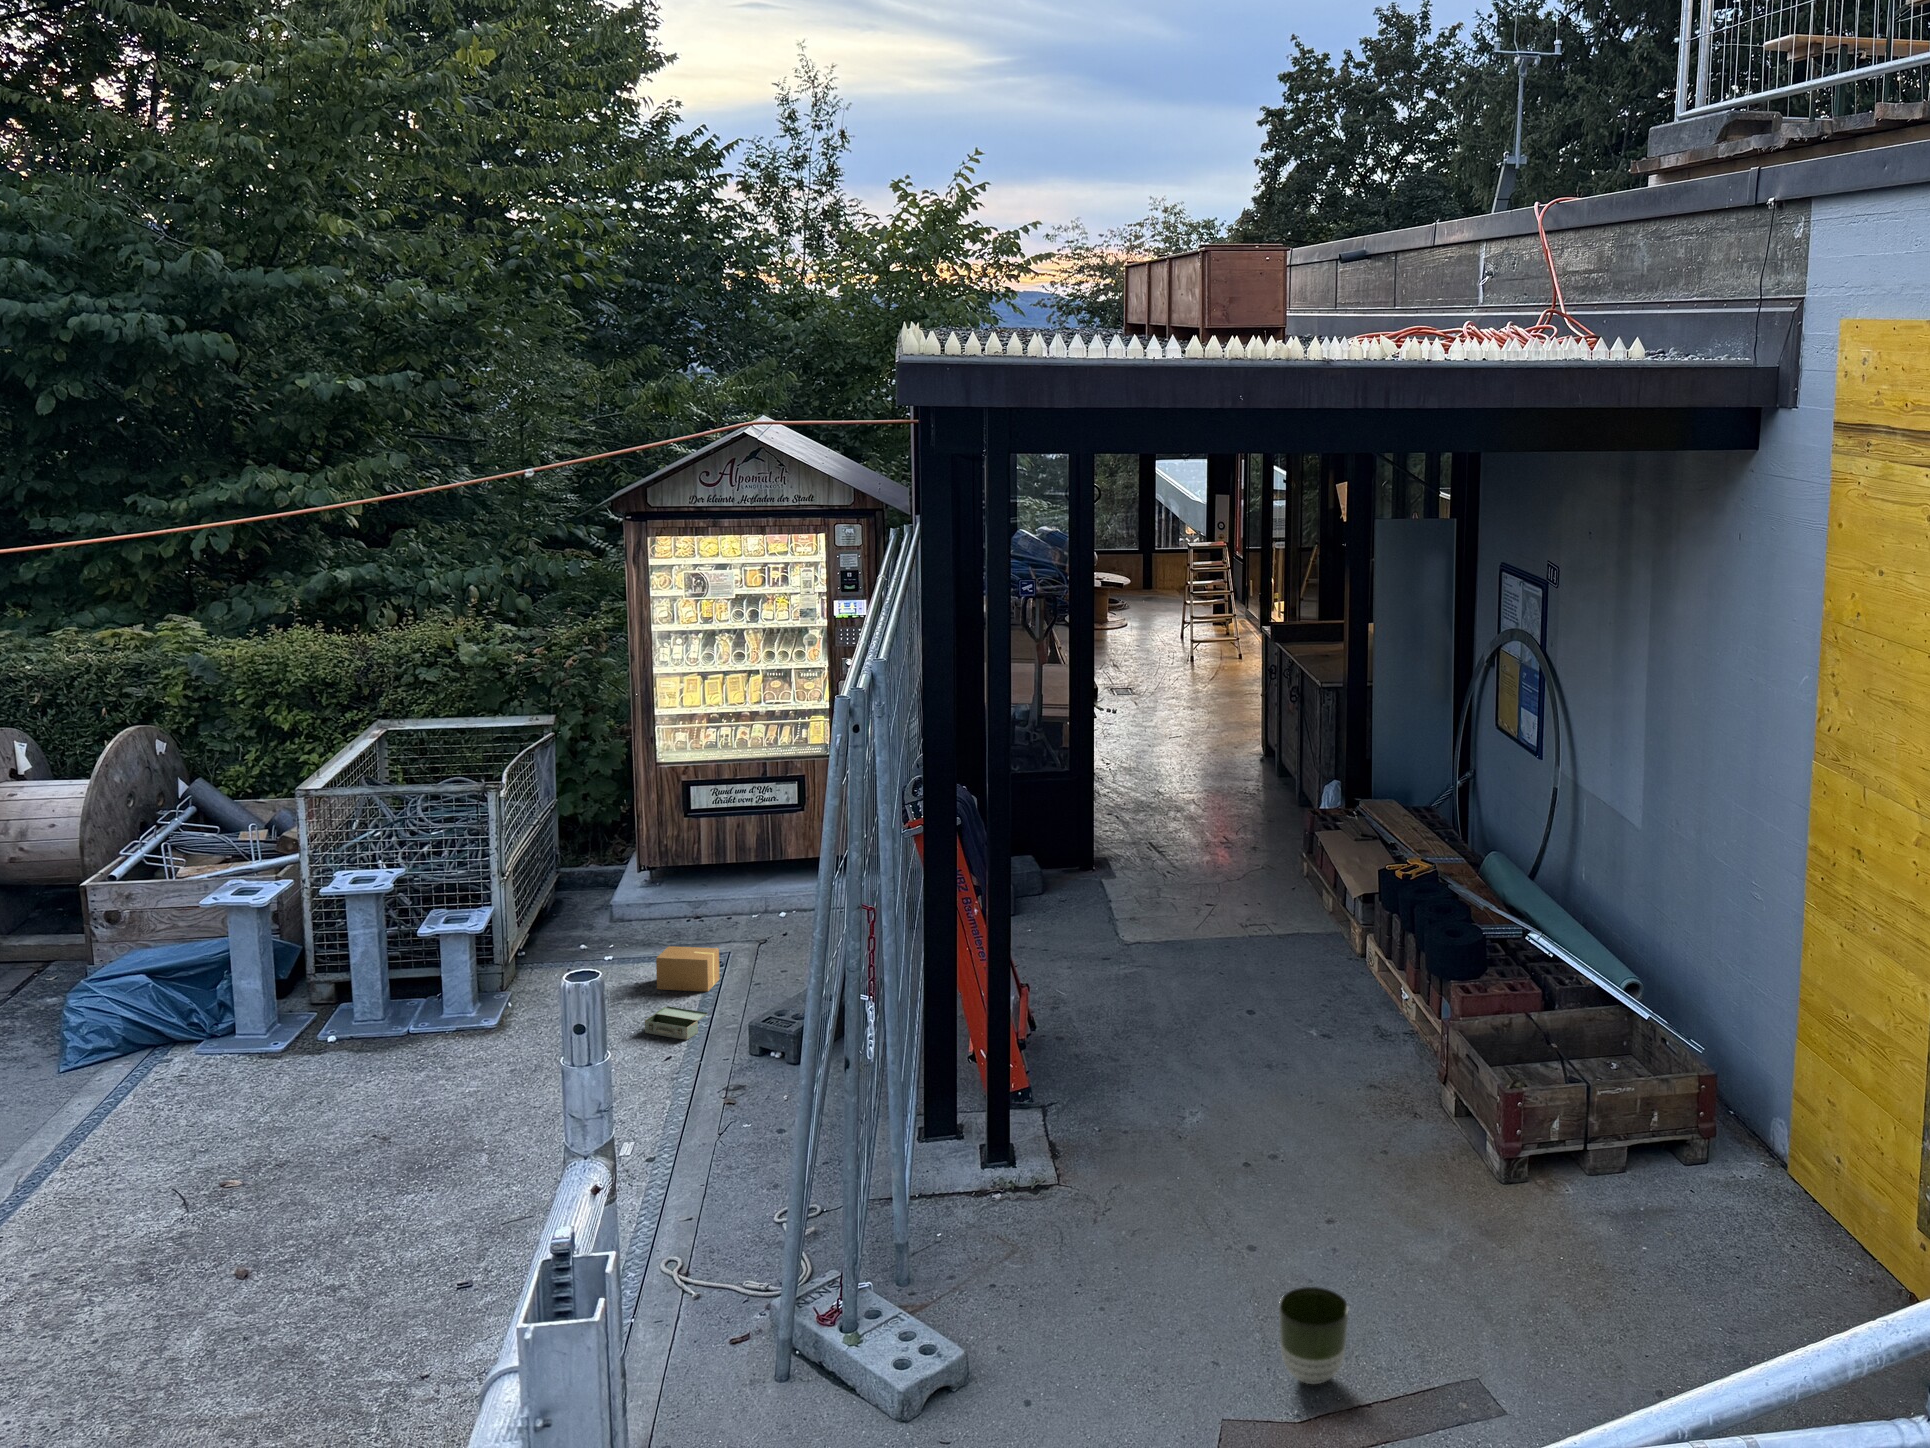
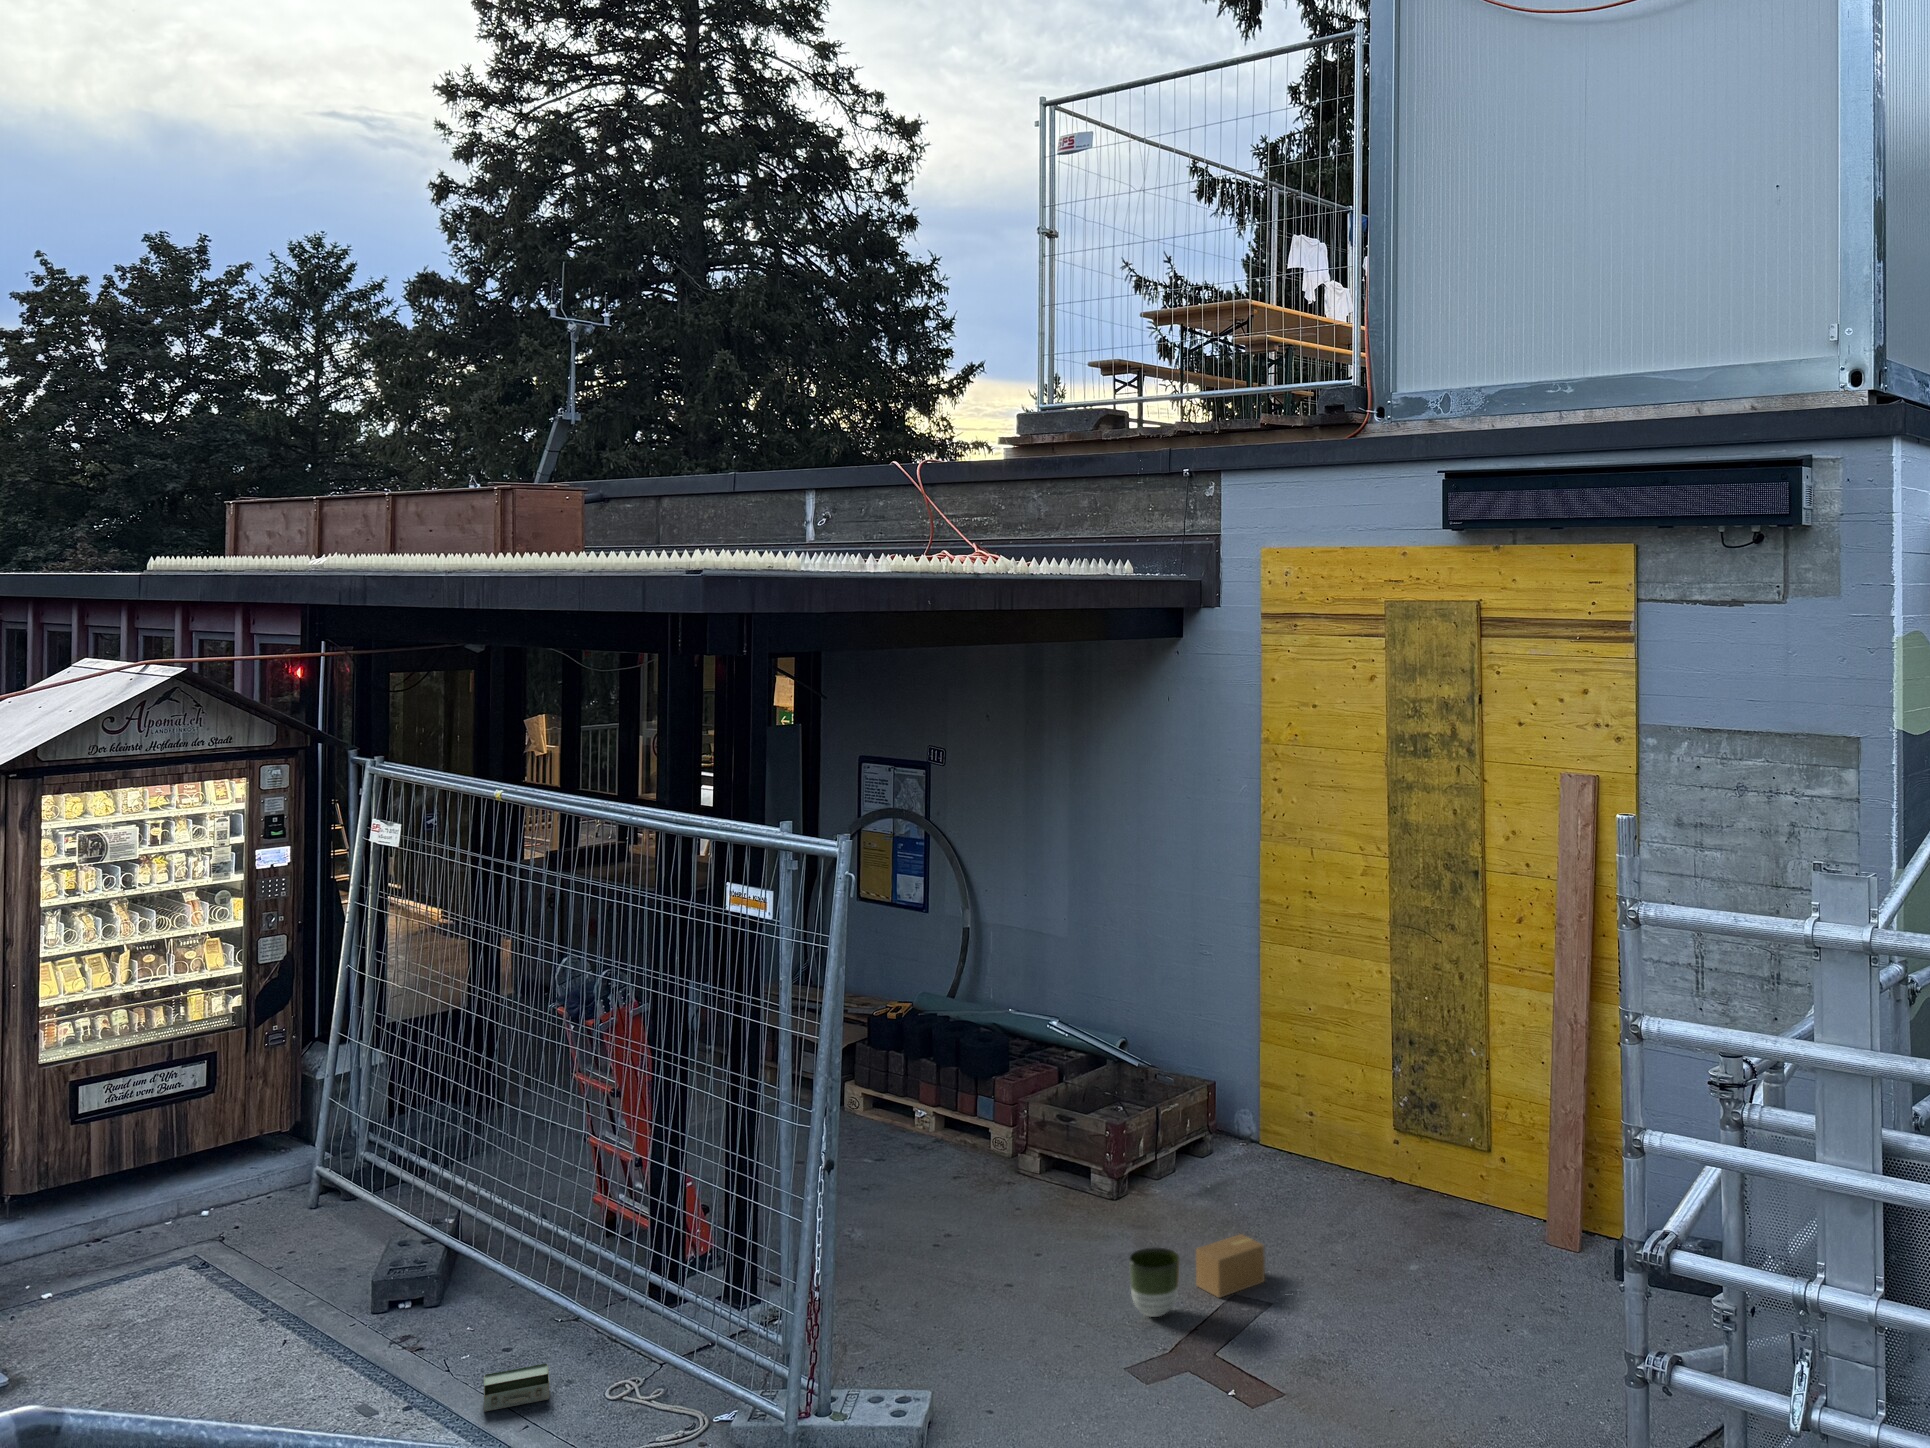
cardboard box: present [656,946,720,992] -> present [1196,1234,1265,1298]
toolbox: present [645,1006,708,1040] -> present [484,1364,549,1412]

